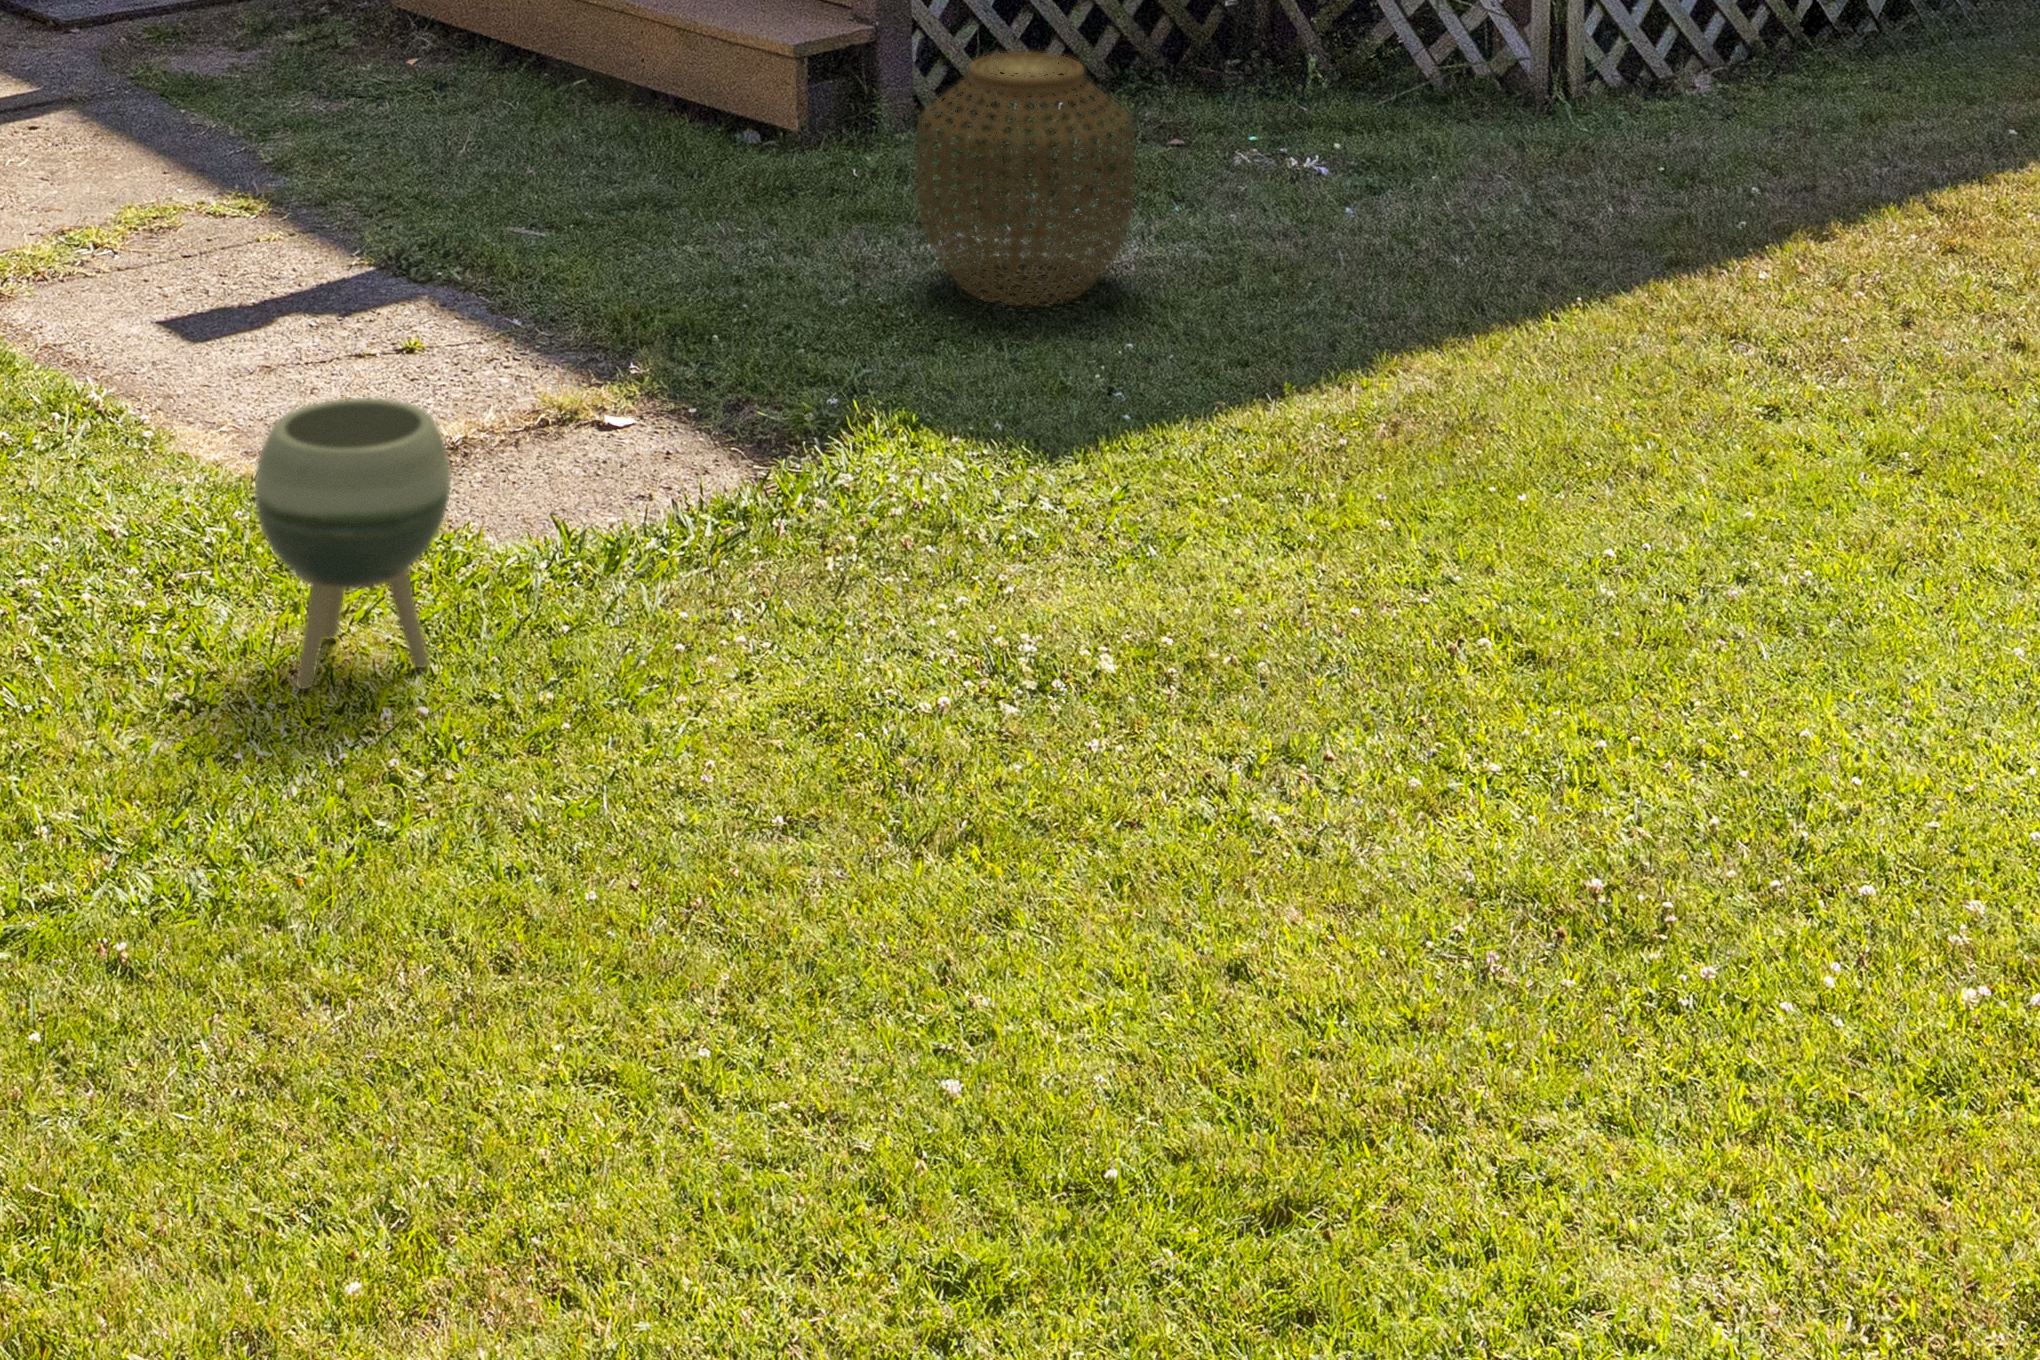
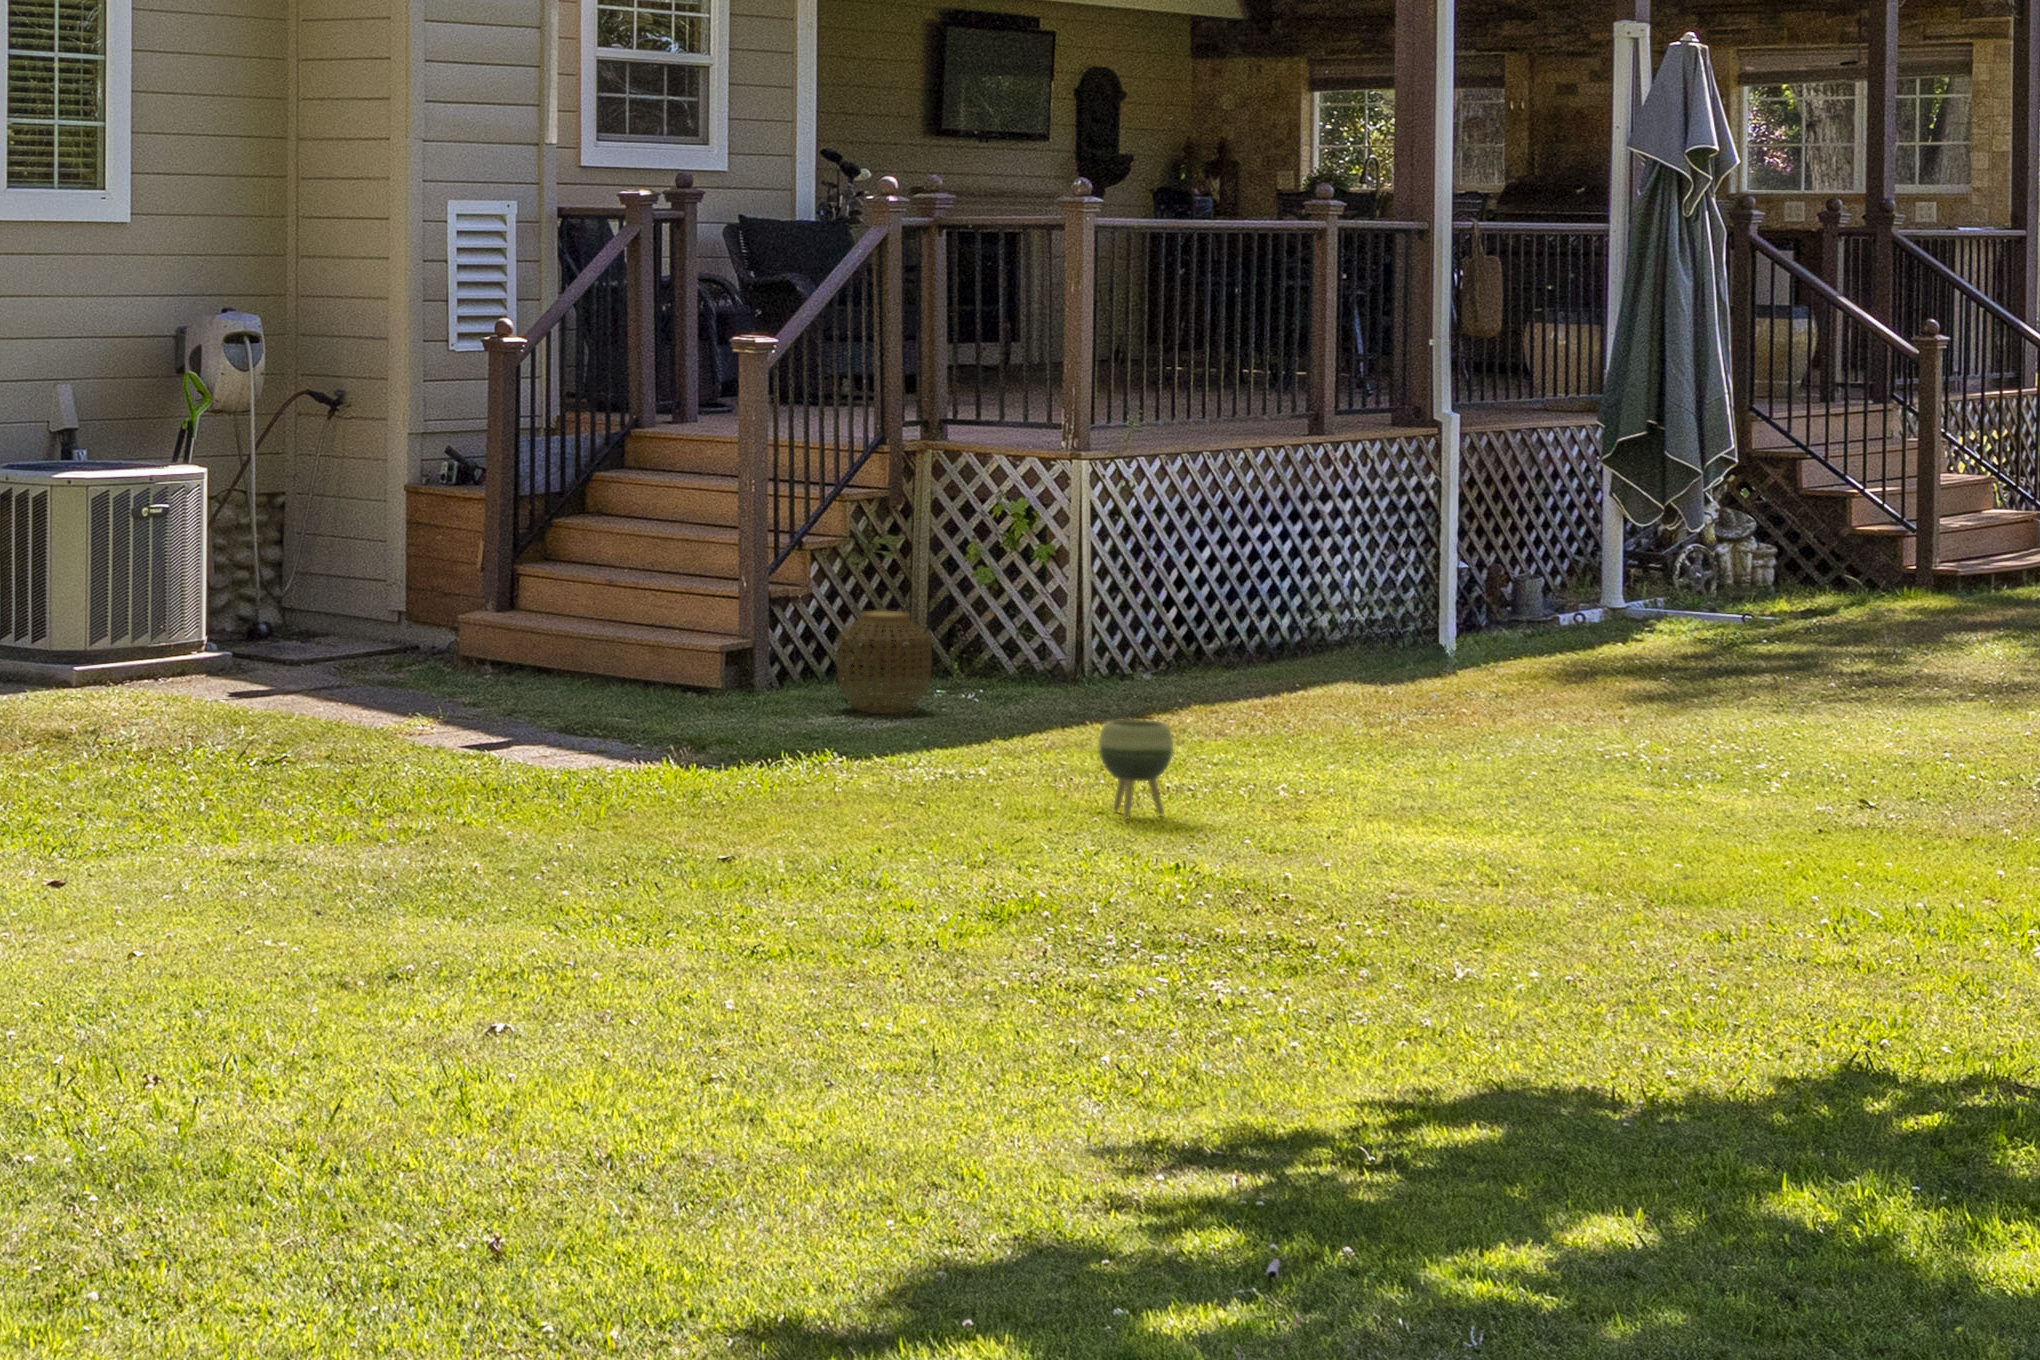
planter: present [255,398,451,689] -> present [1099,719,1173,819]

